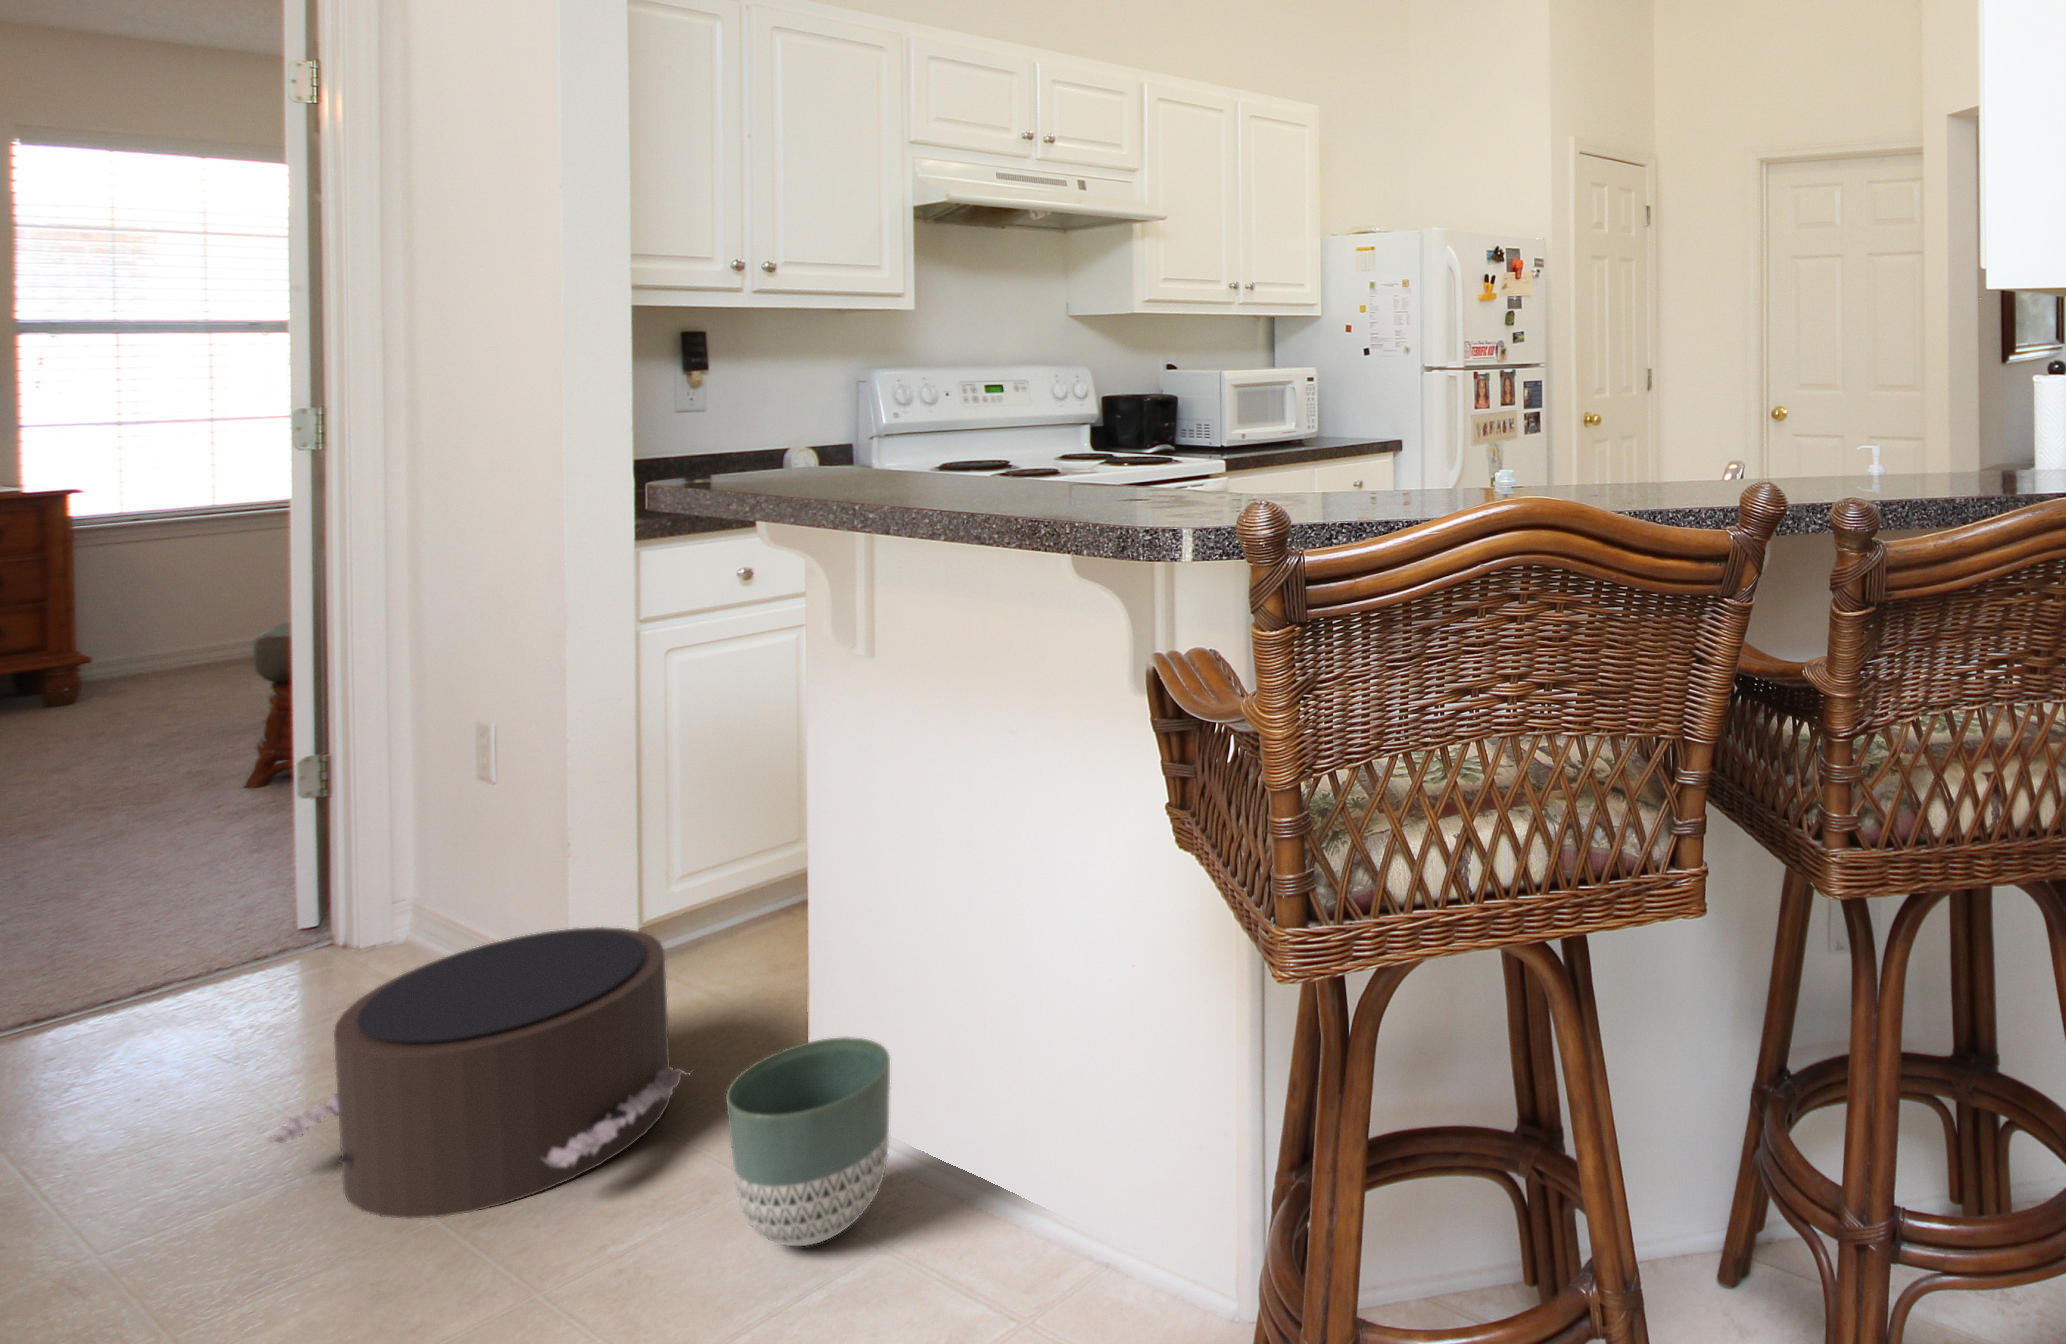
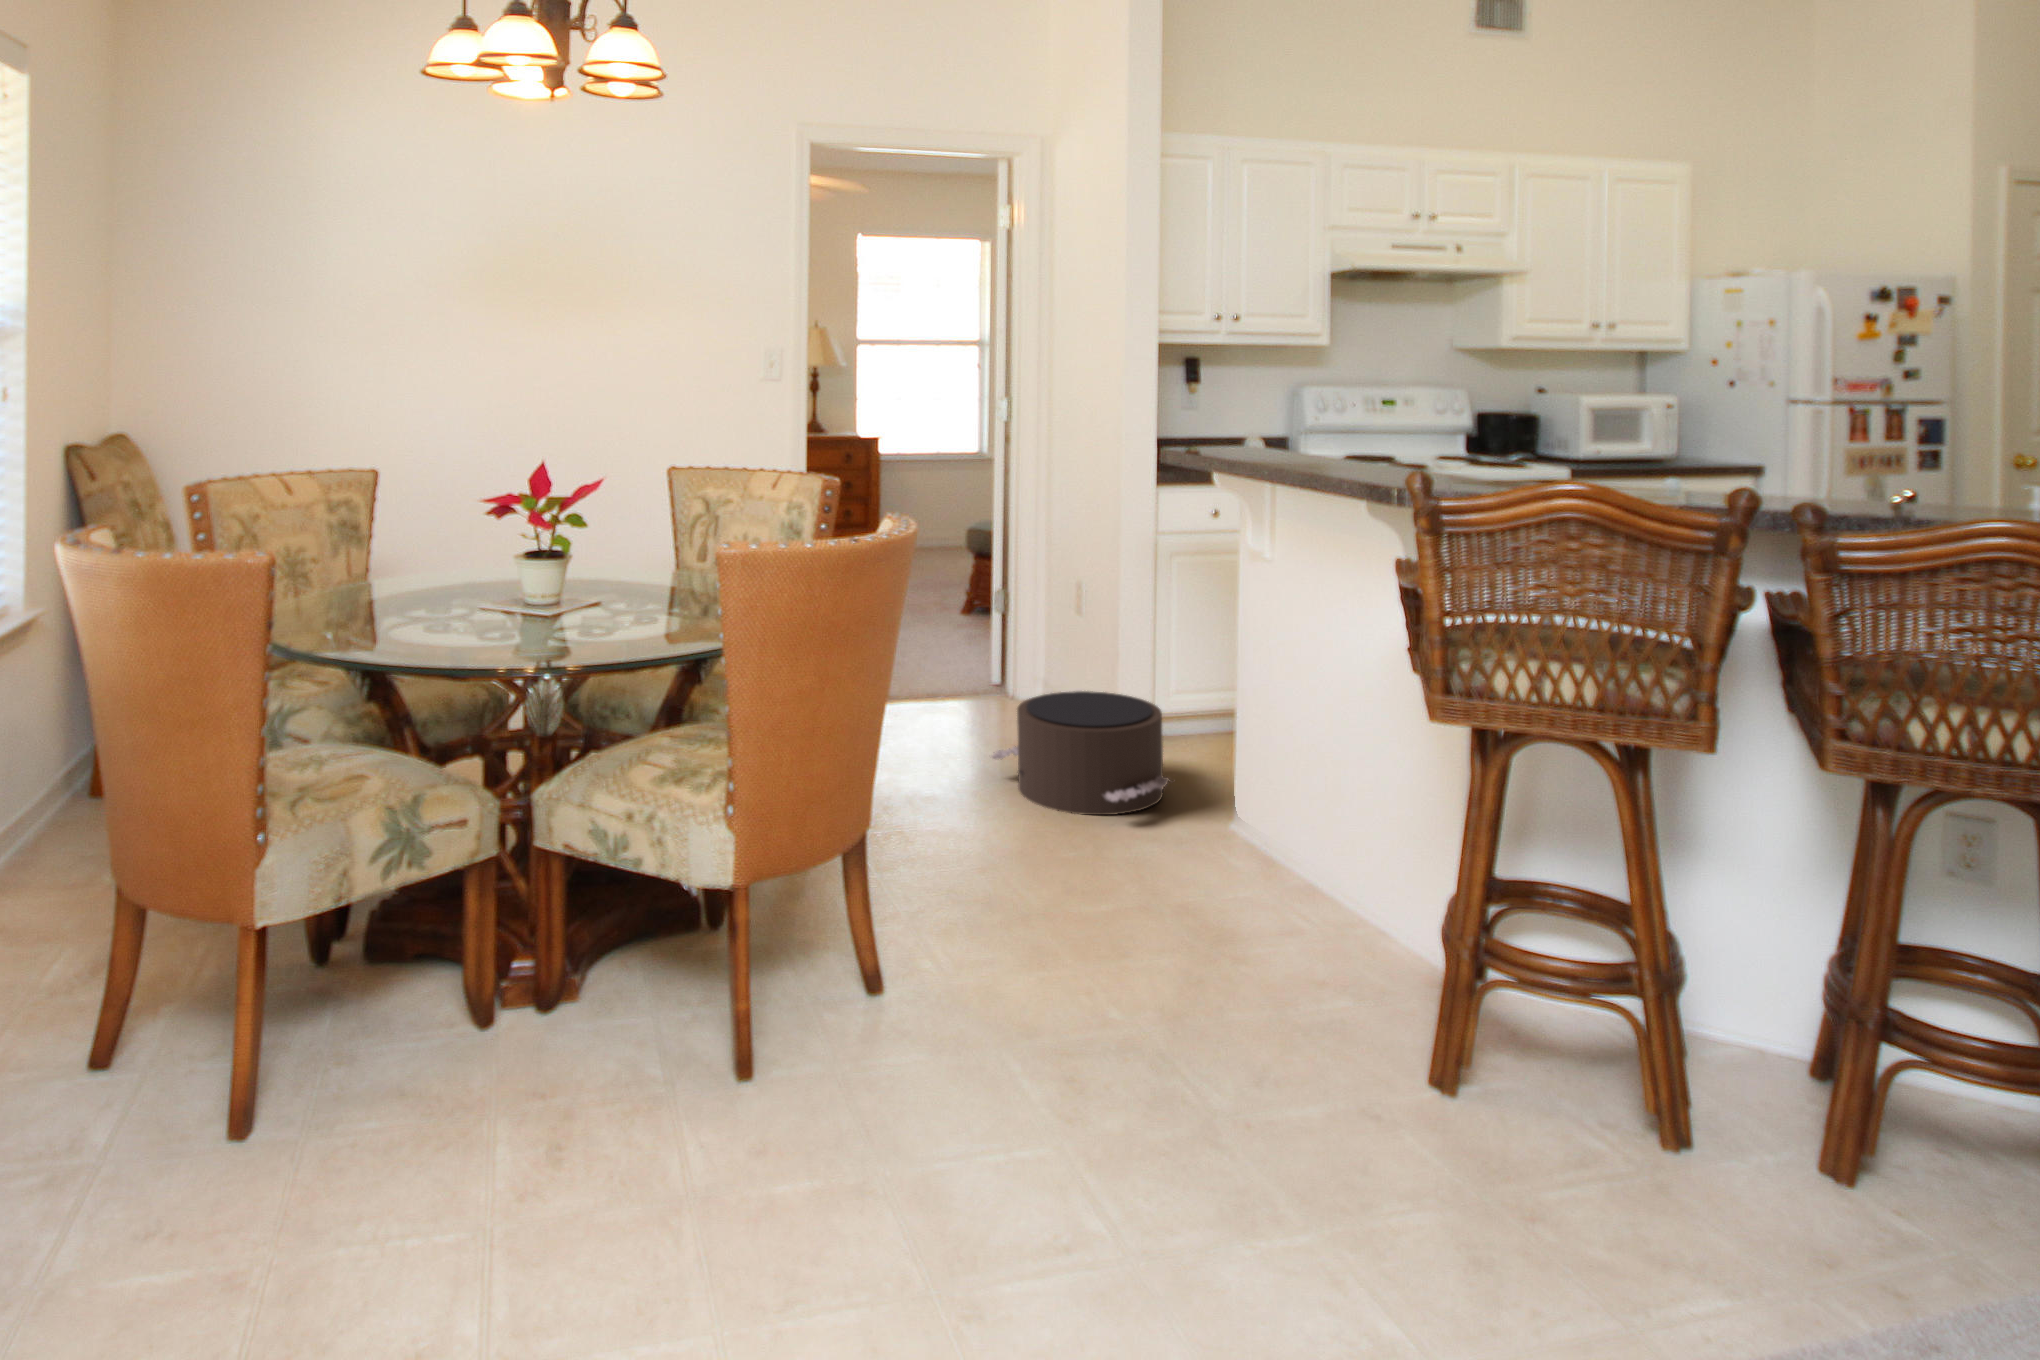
planter: present [726,1037,890,1246] -> none [1188,769,1272,873]

